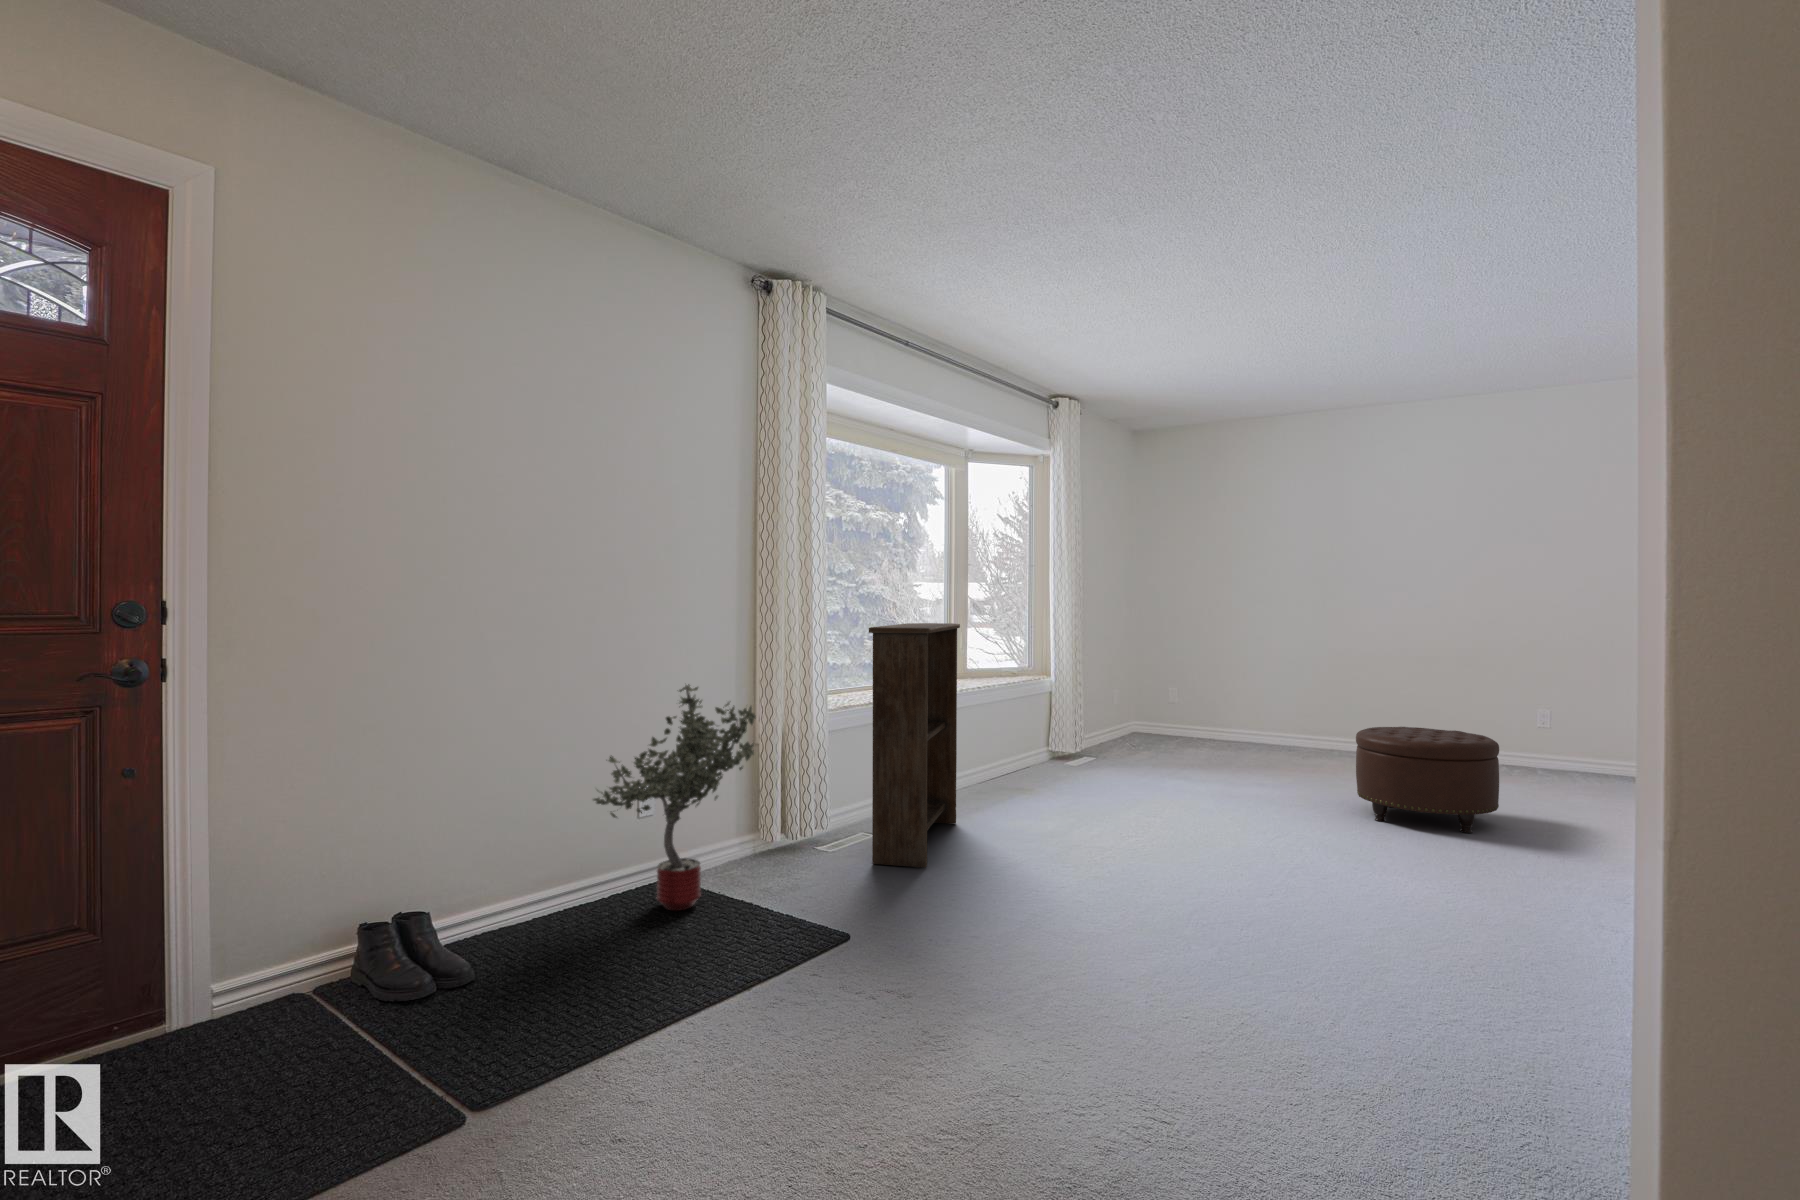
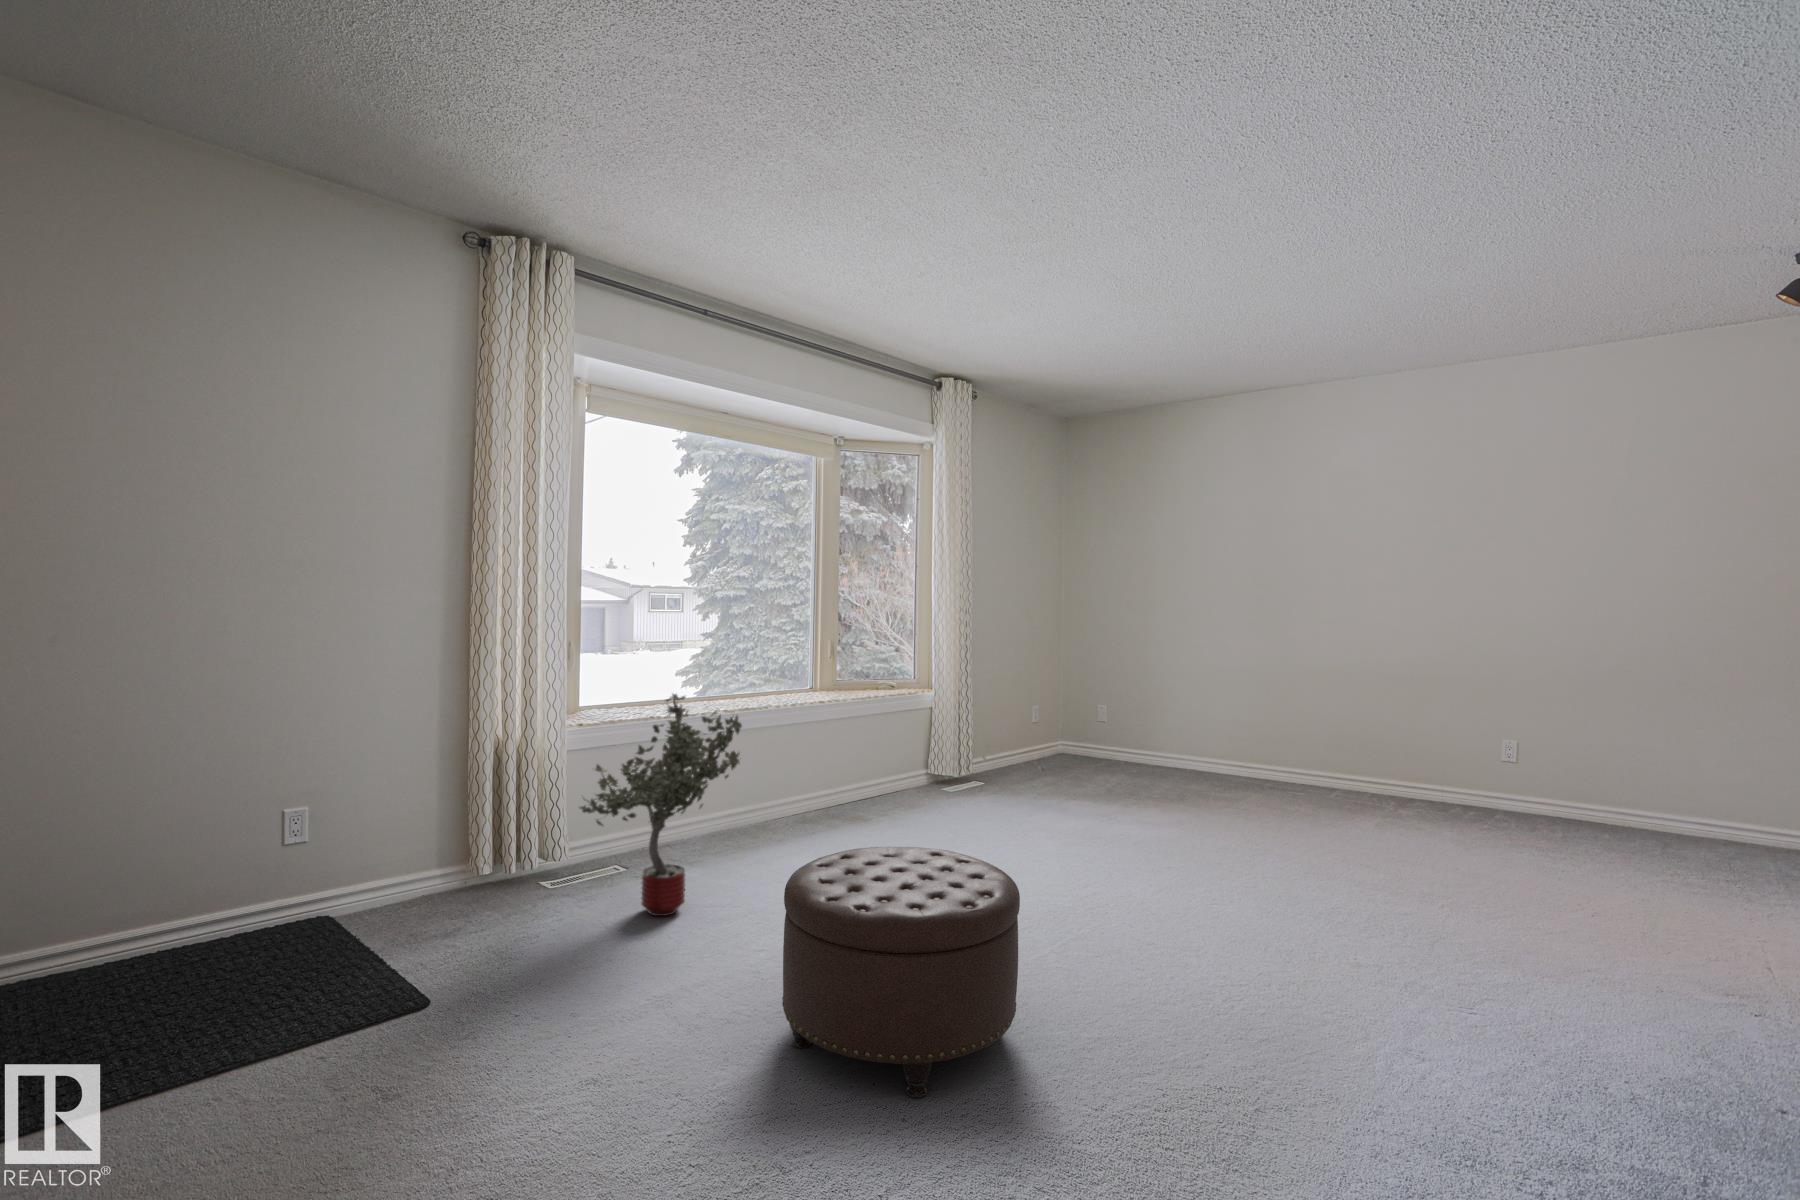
bookshelf: present [869,623,960,867] -> none [856,630,949,875]
ottoman: present [1356,727,1499,833] -> present [782,847,1020,1098]

